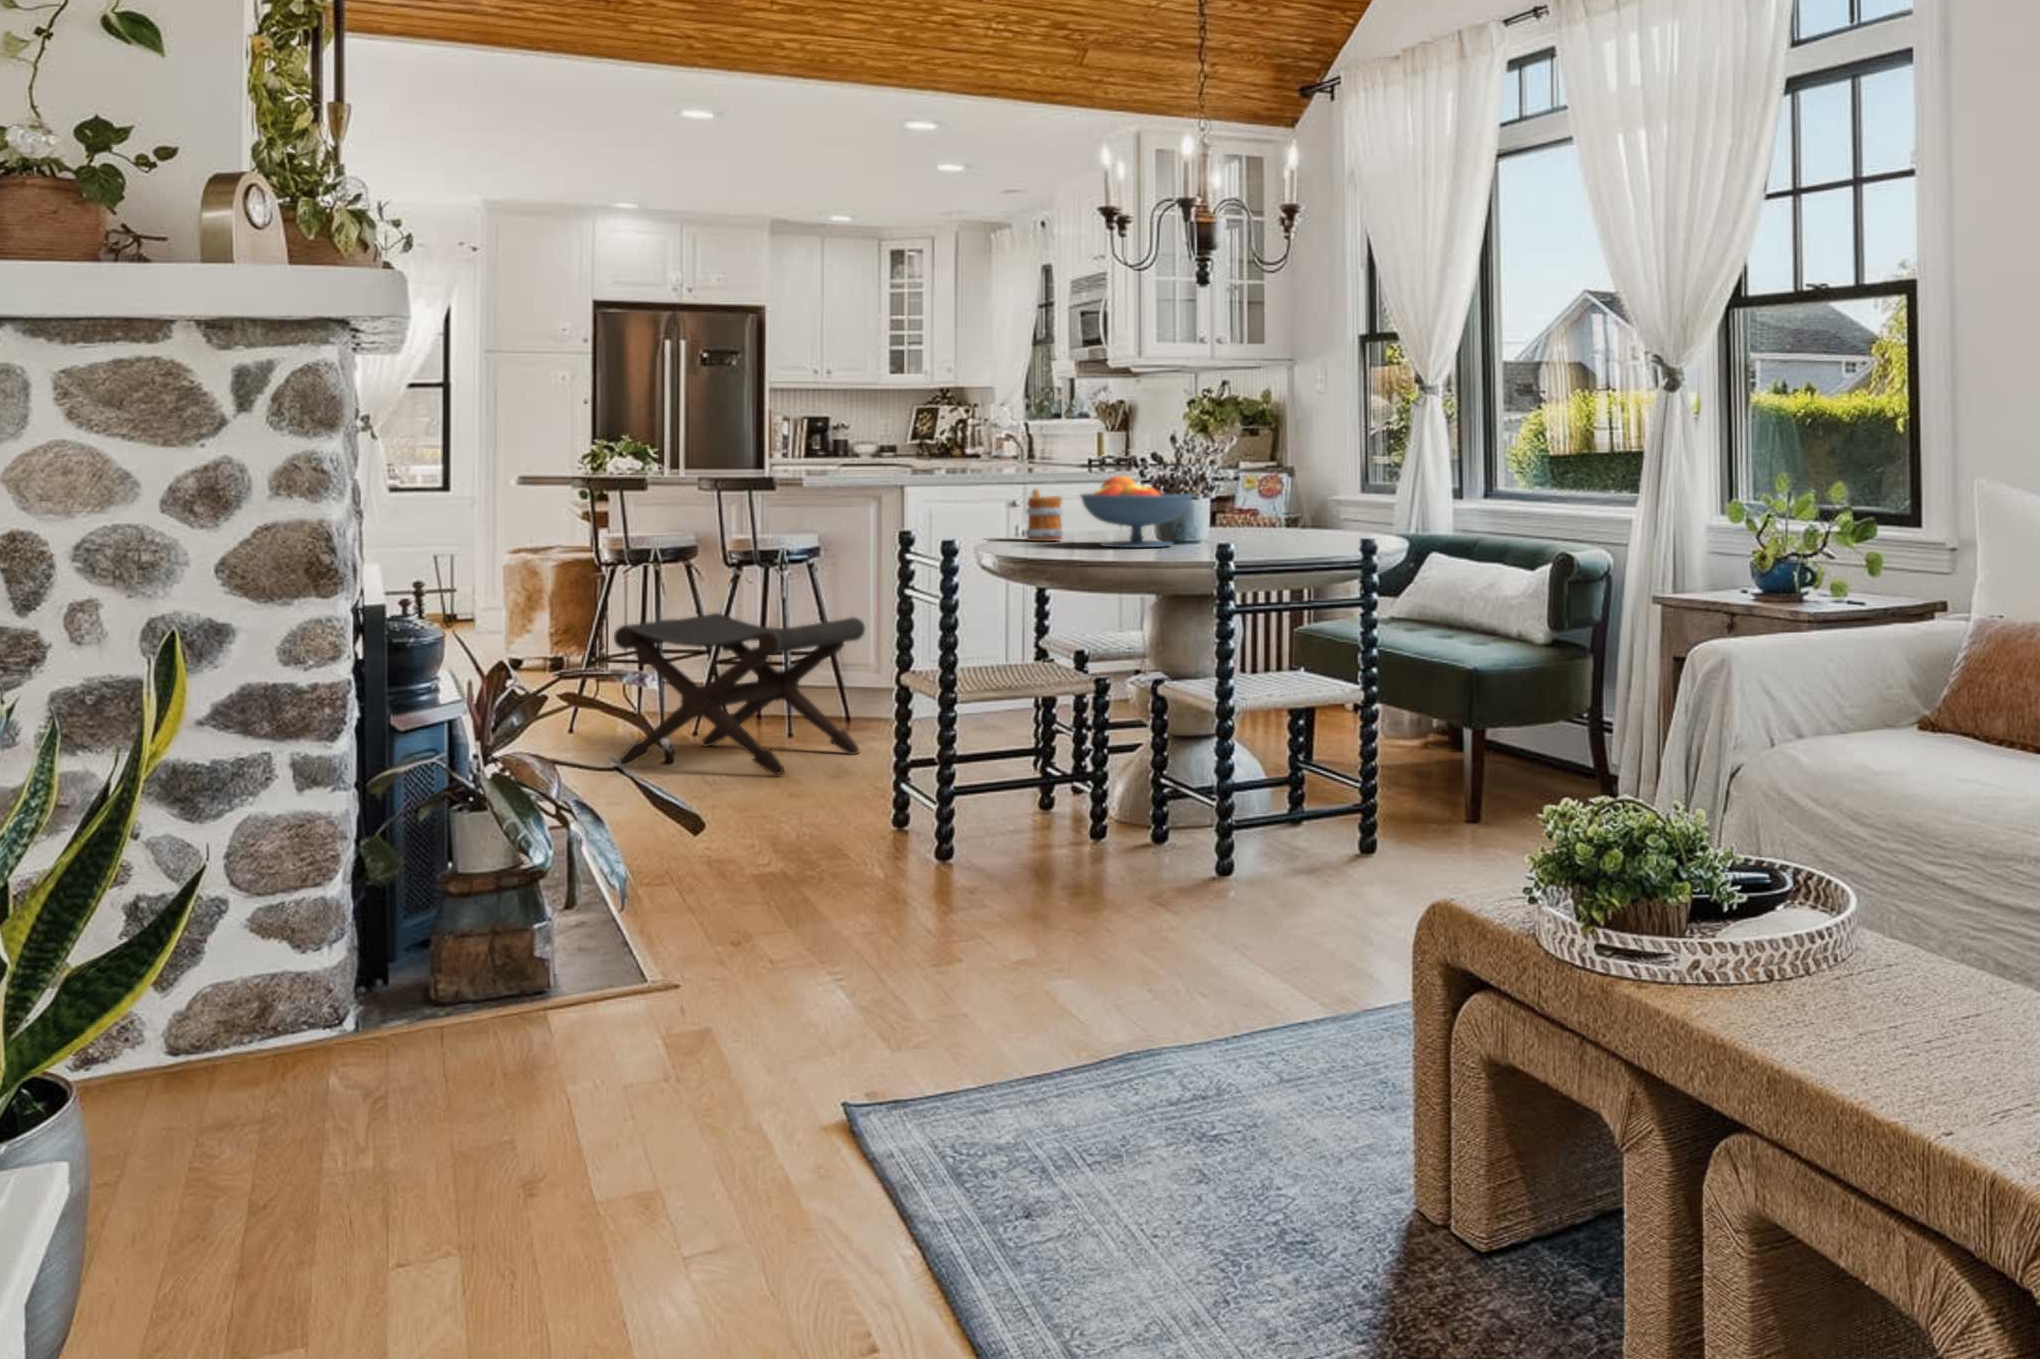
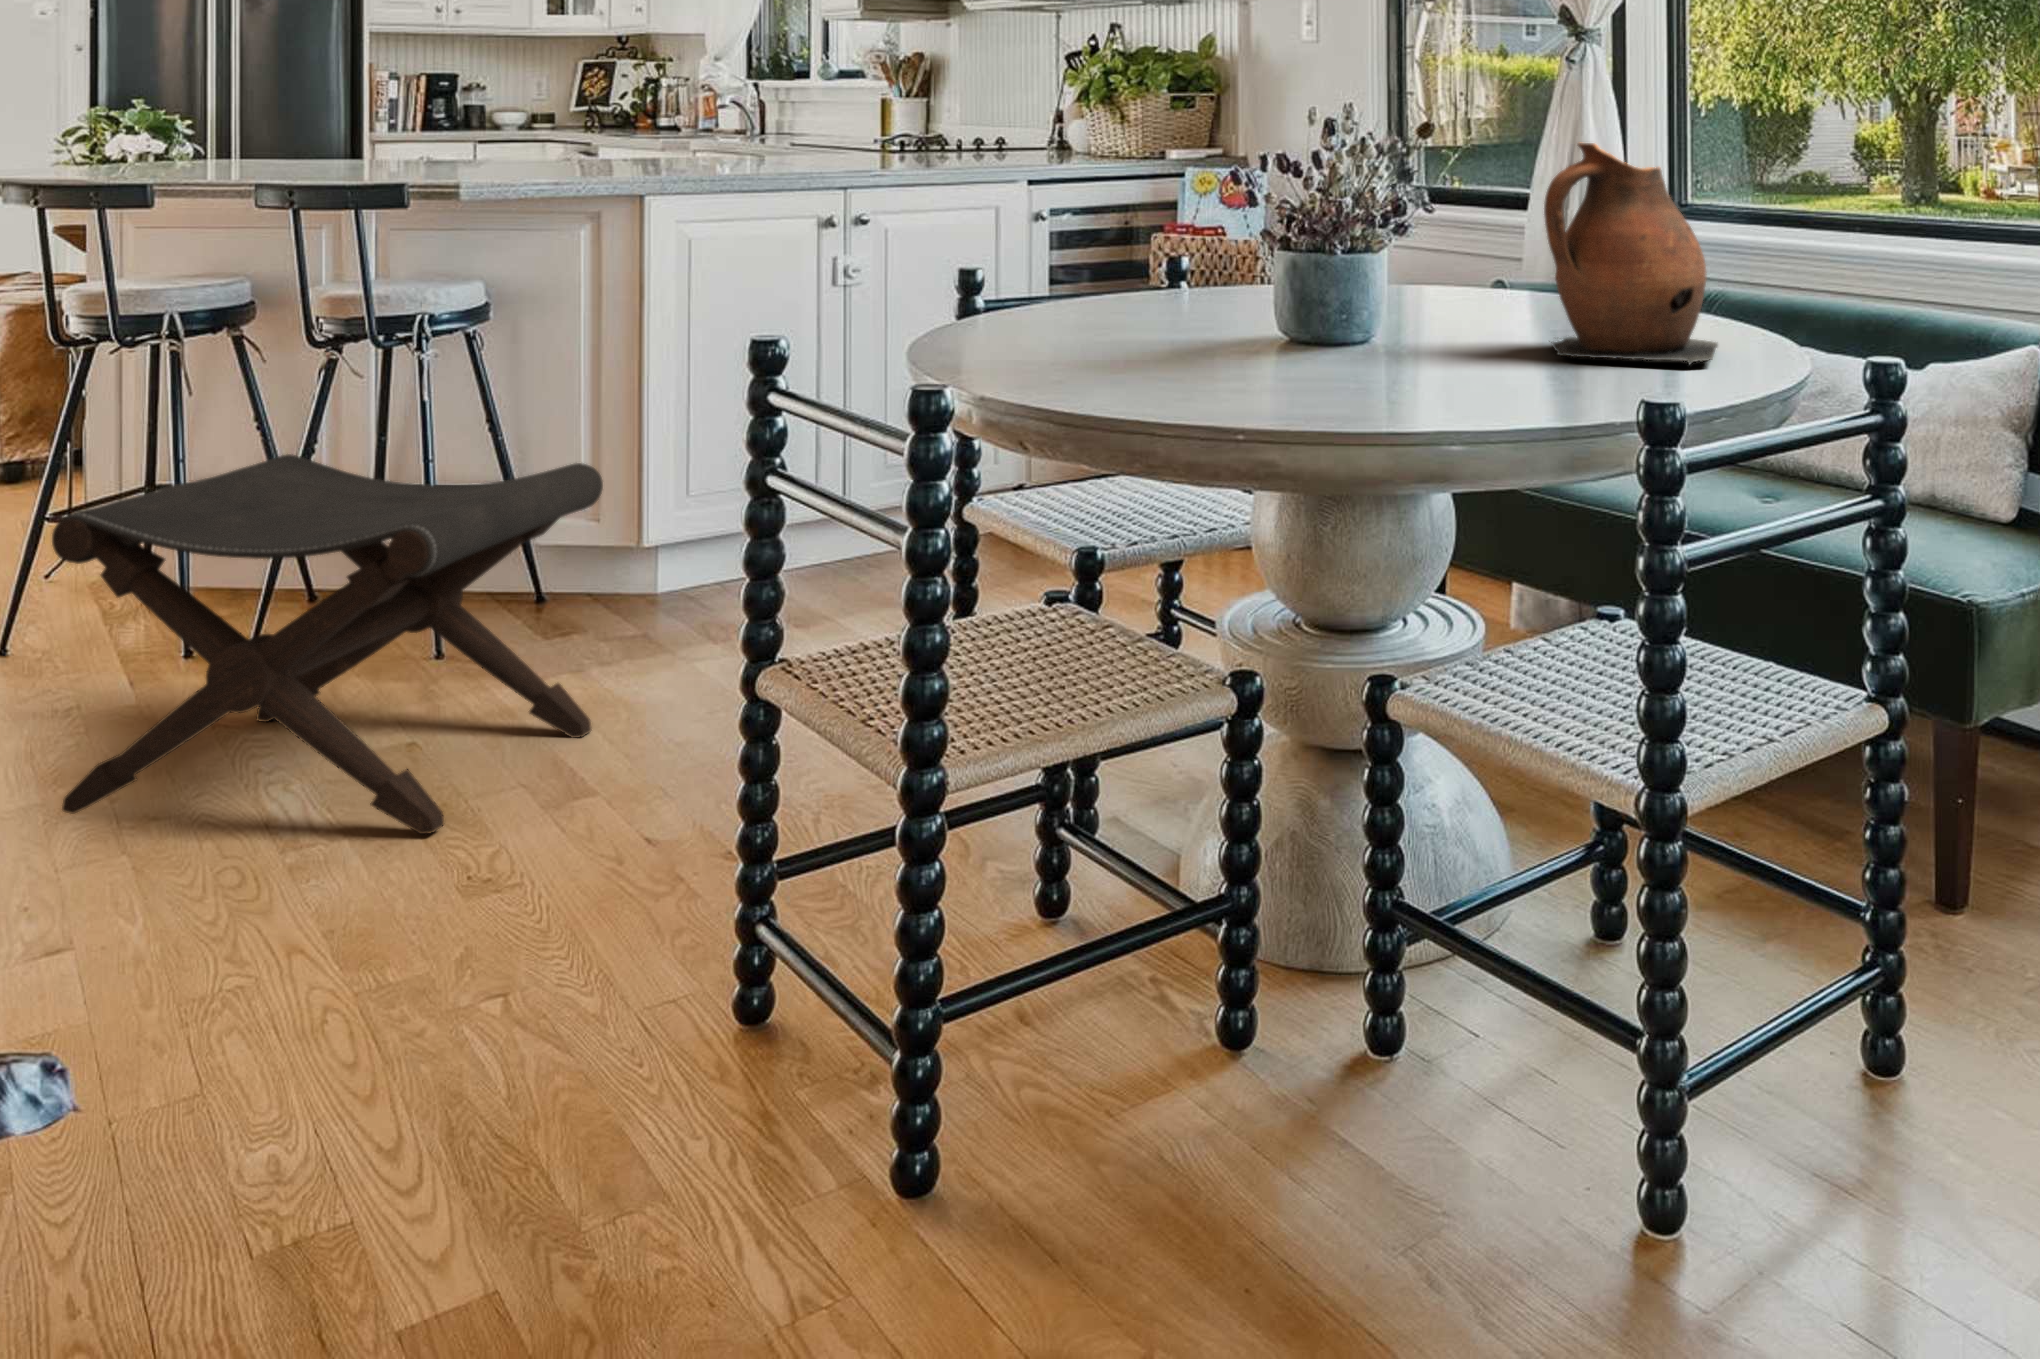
ceramic pitcher: none [1233,449,1324,546] -> present [1544,143,1717,365]
fruit bowl: present [1081,476,1193,548] -> none [1237,205,1505,388]
mug: present [1025,489,1064,541] -> none [1064,233,1161,361]

